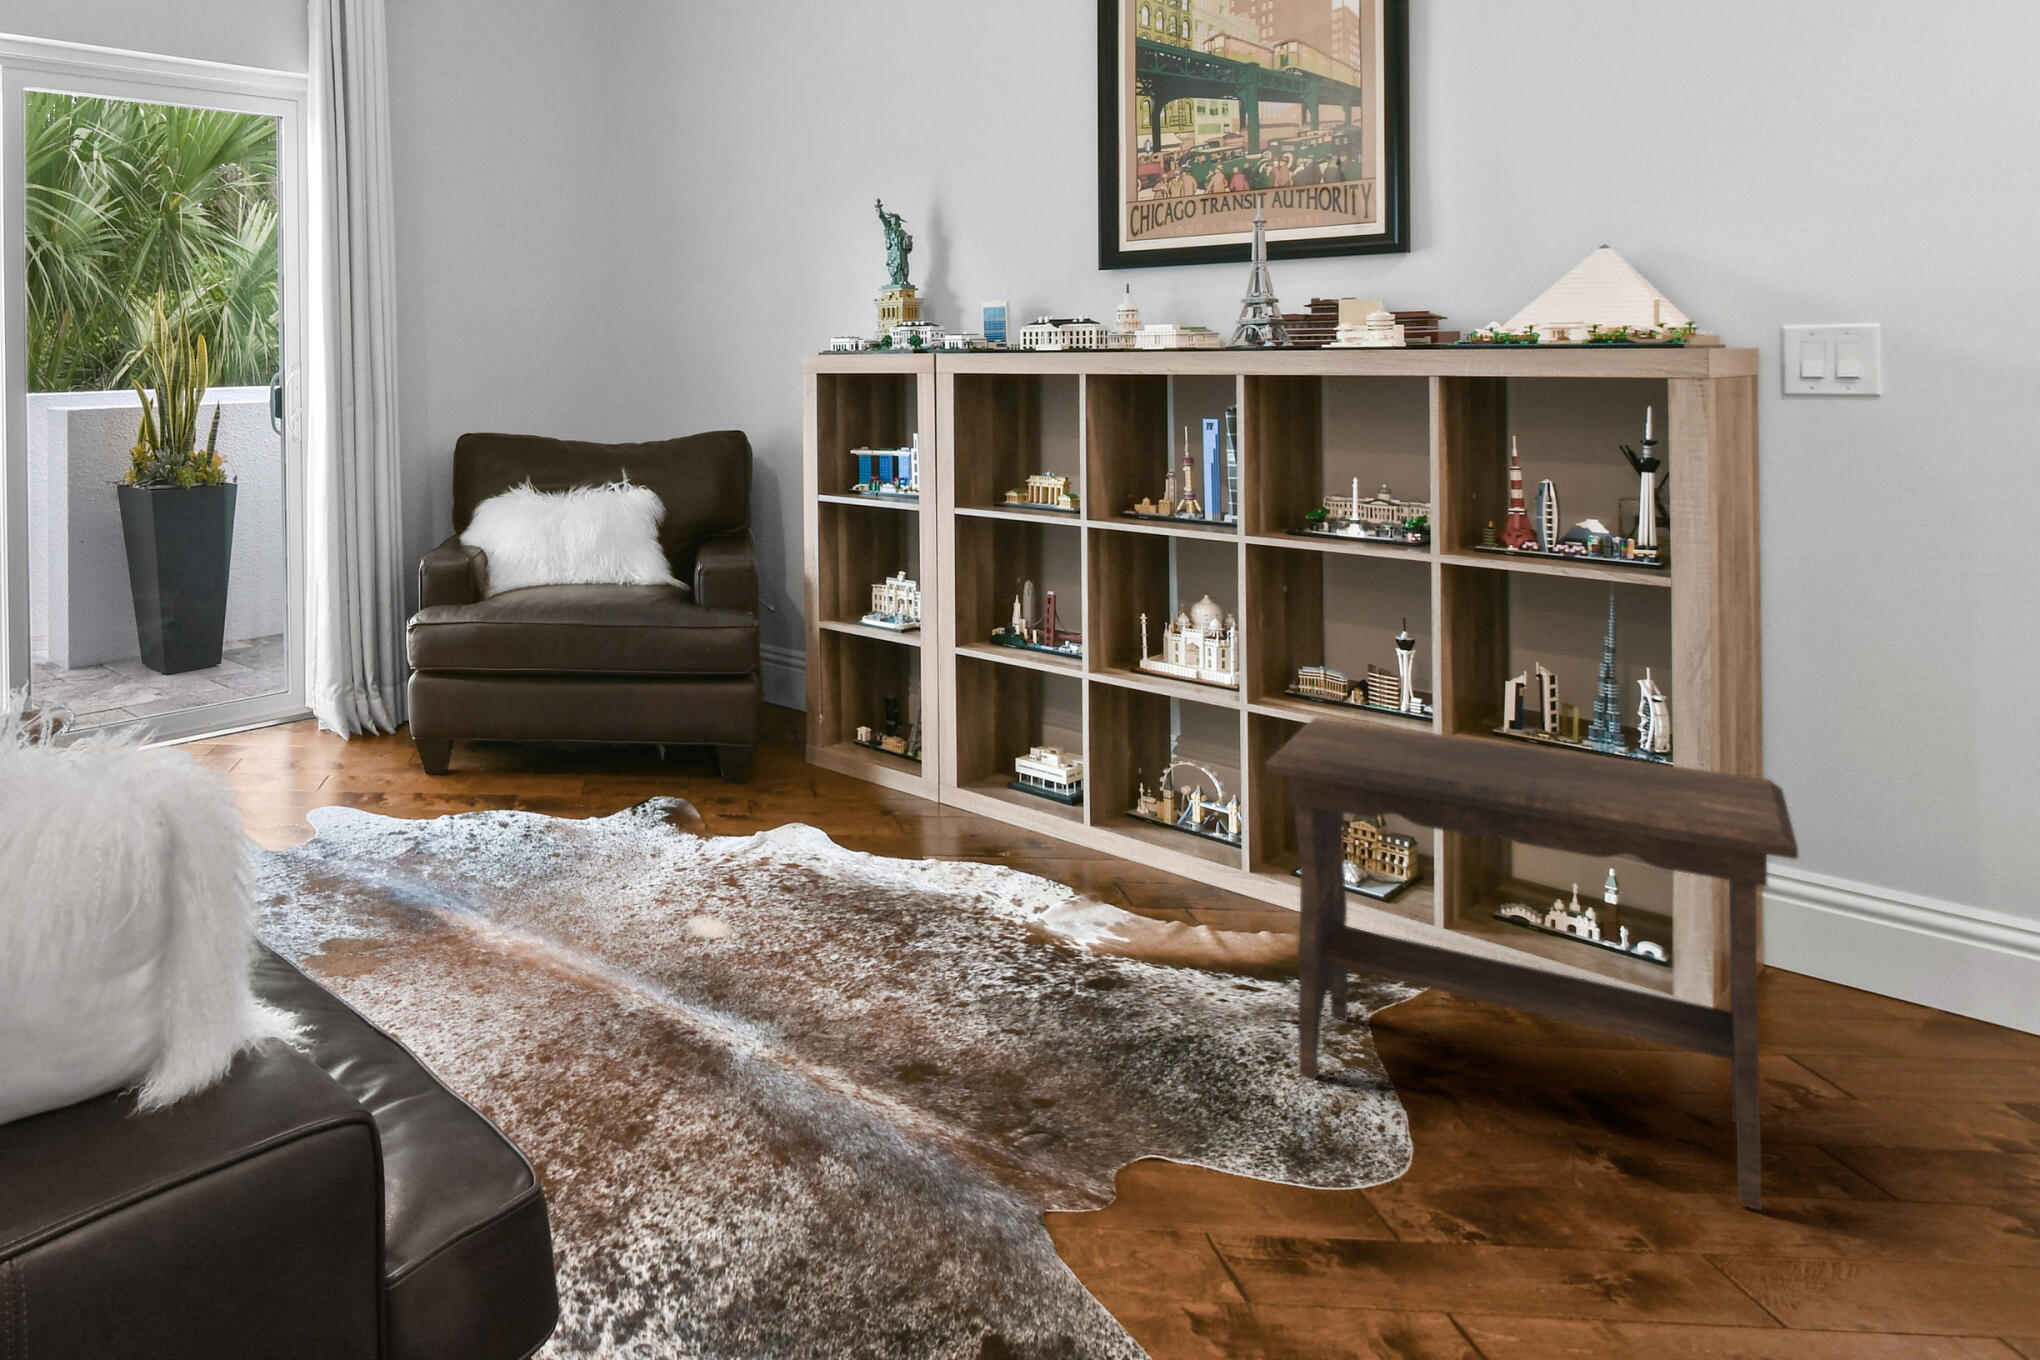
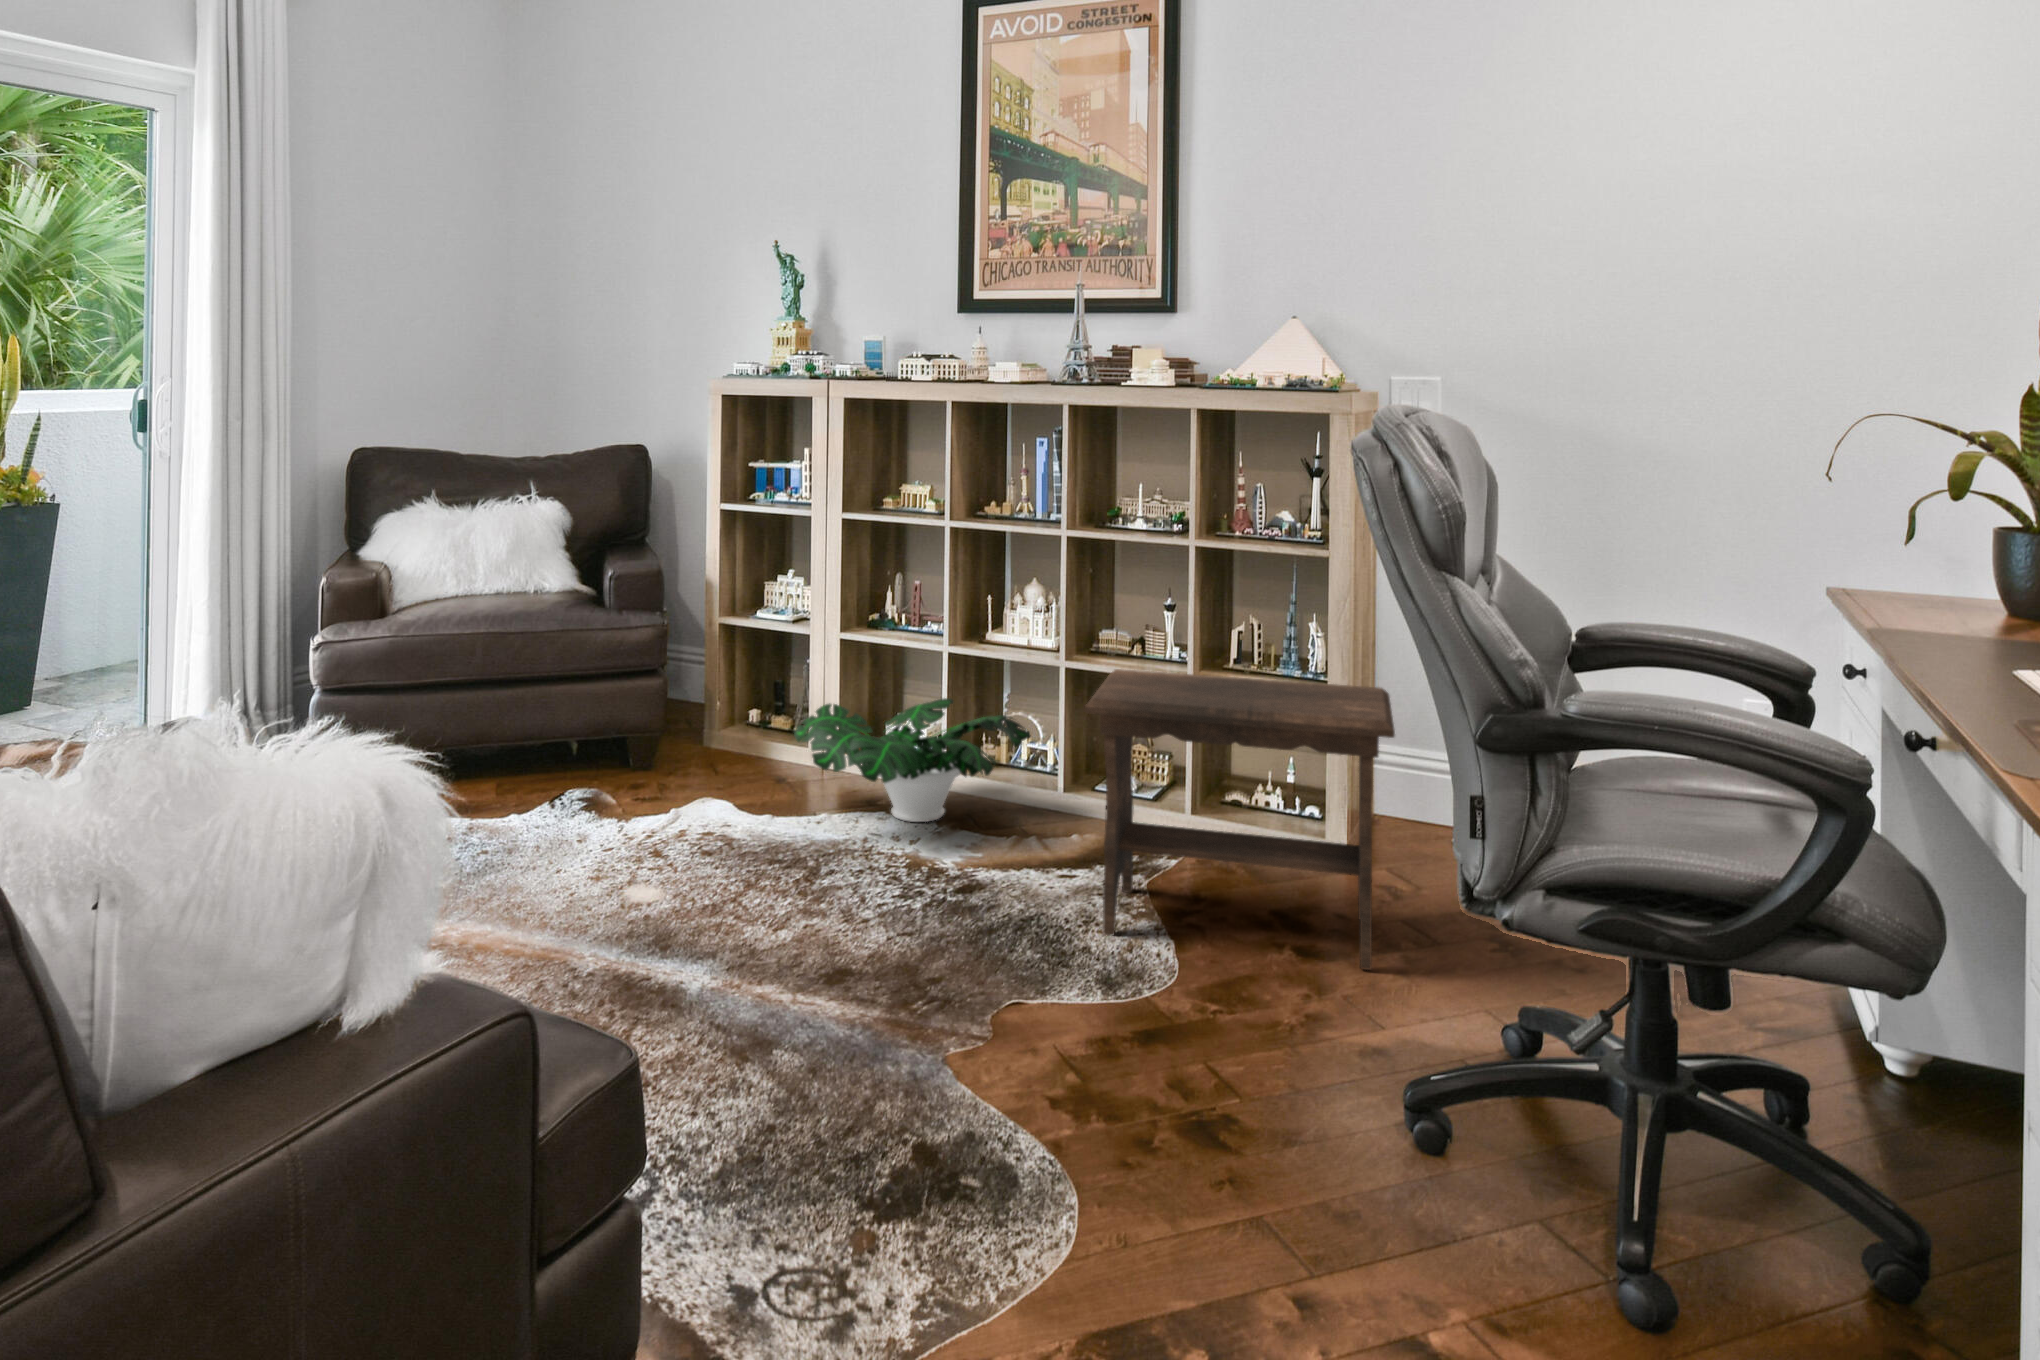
potted plant: none [897,729,1202,885] -> present [794,698,1030,822]

